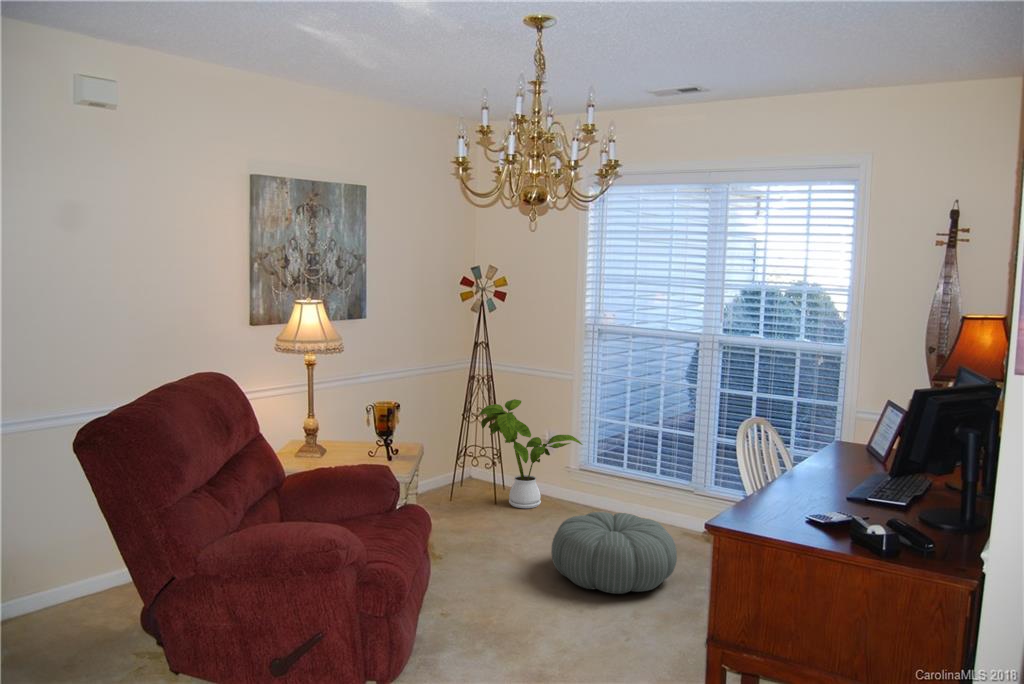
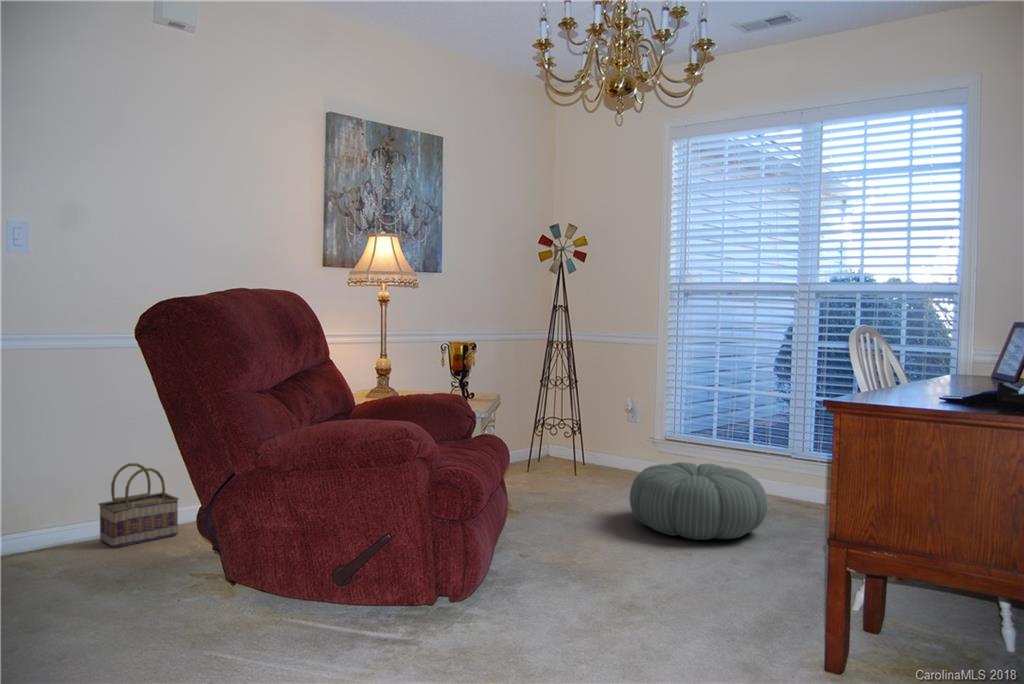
house plant: present [479,399,583,508] -> none [555,358,667,475]
basket: none [20,545,106,637] -> present [99,463,179,548]

